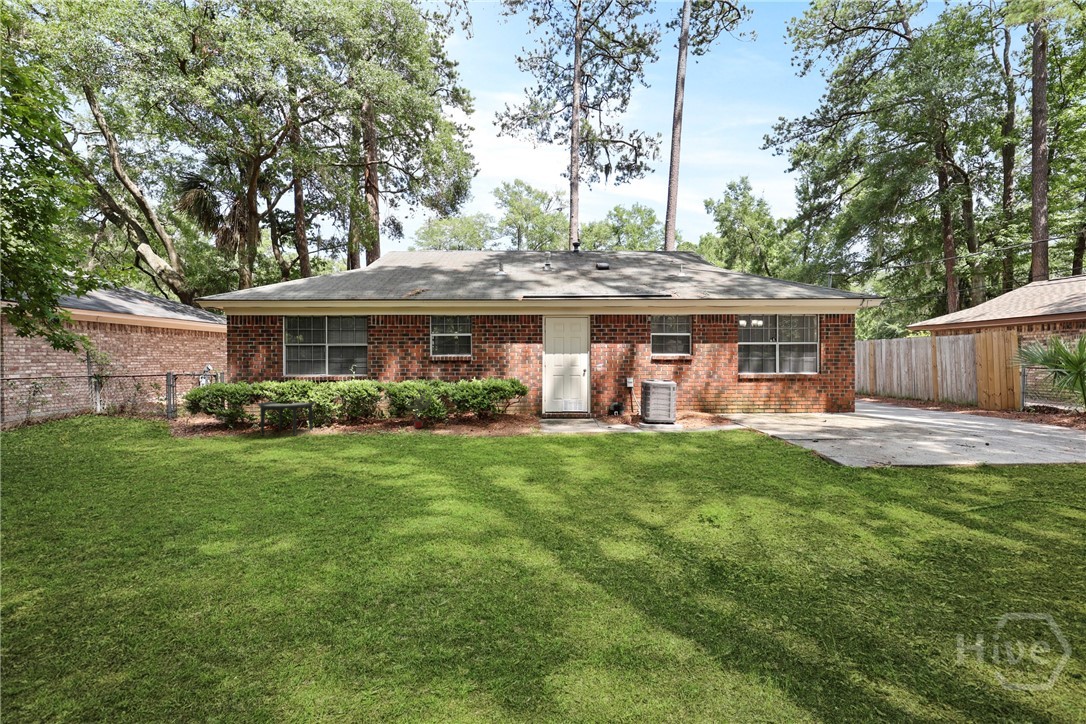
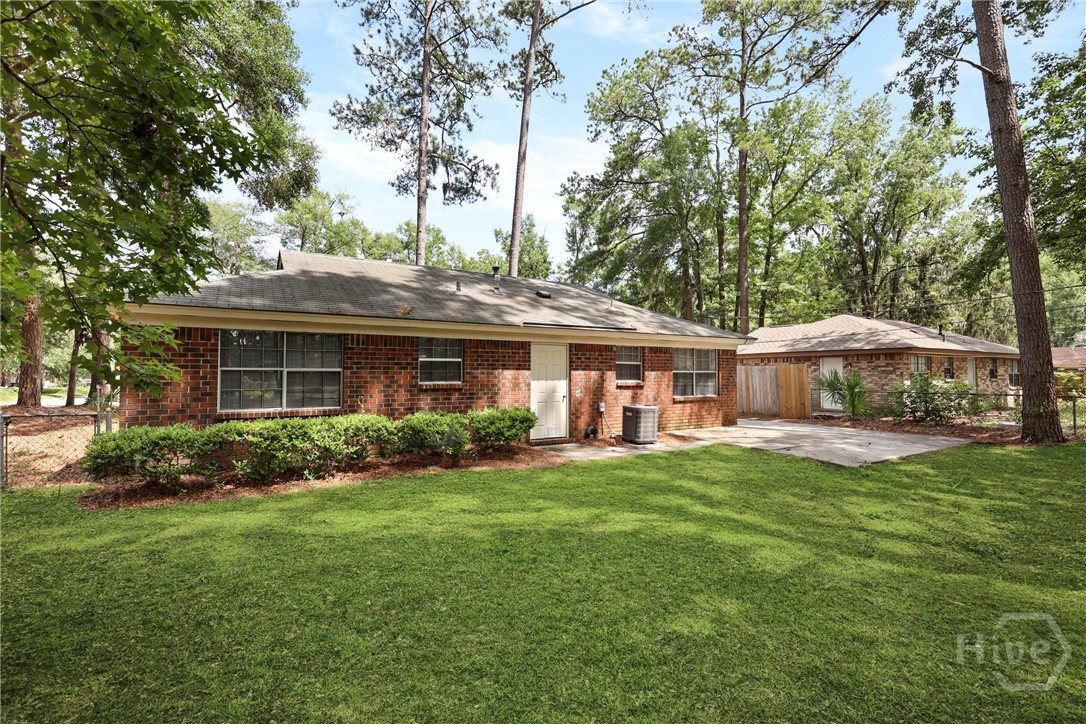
round table: present [258,401,315,436] -> none [254,444,334,498]

